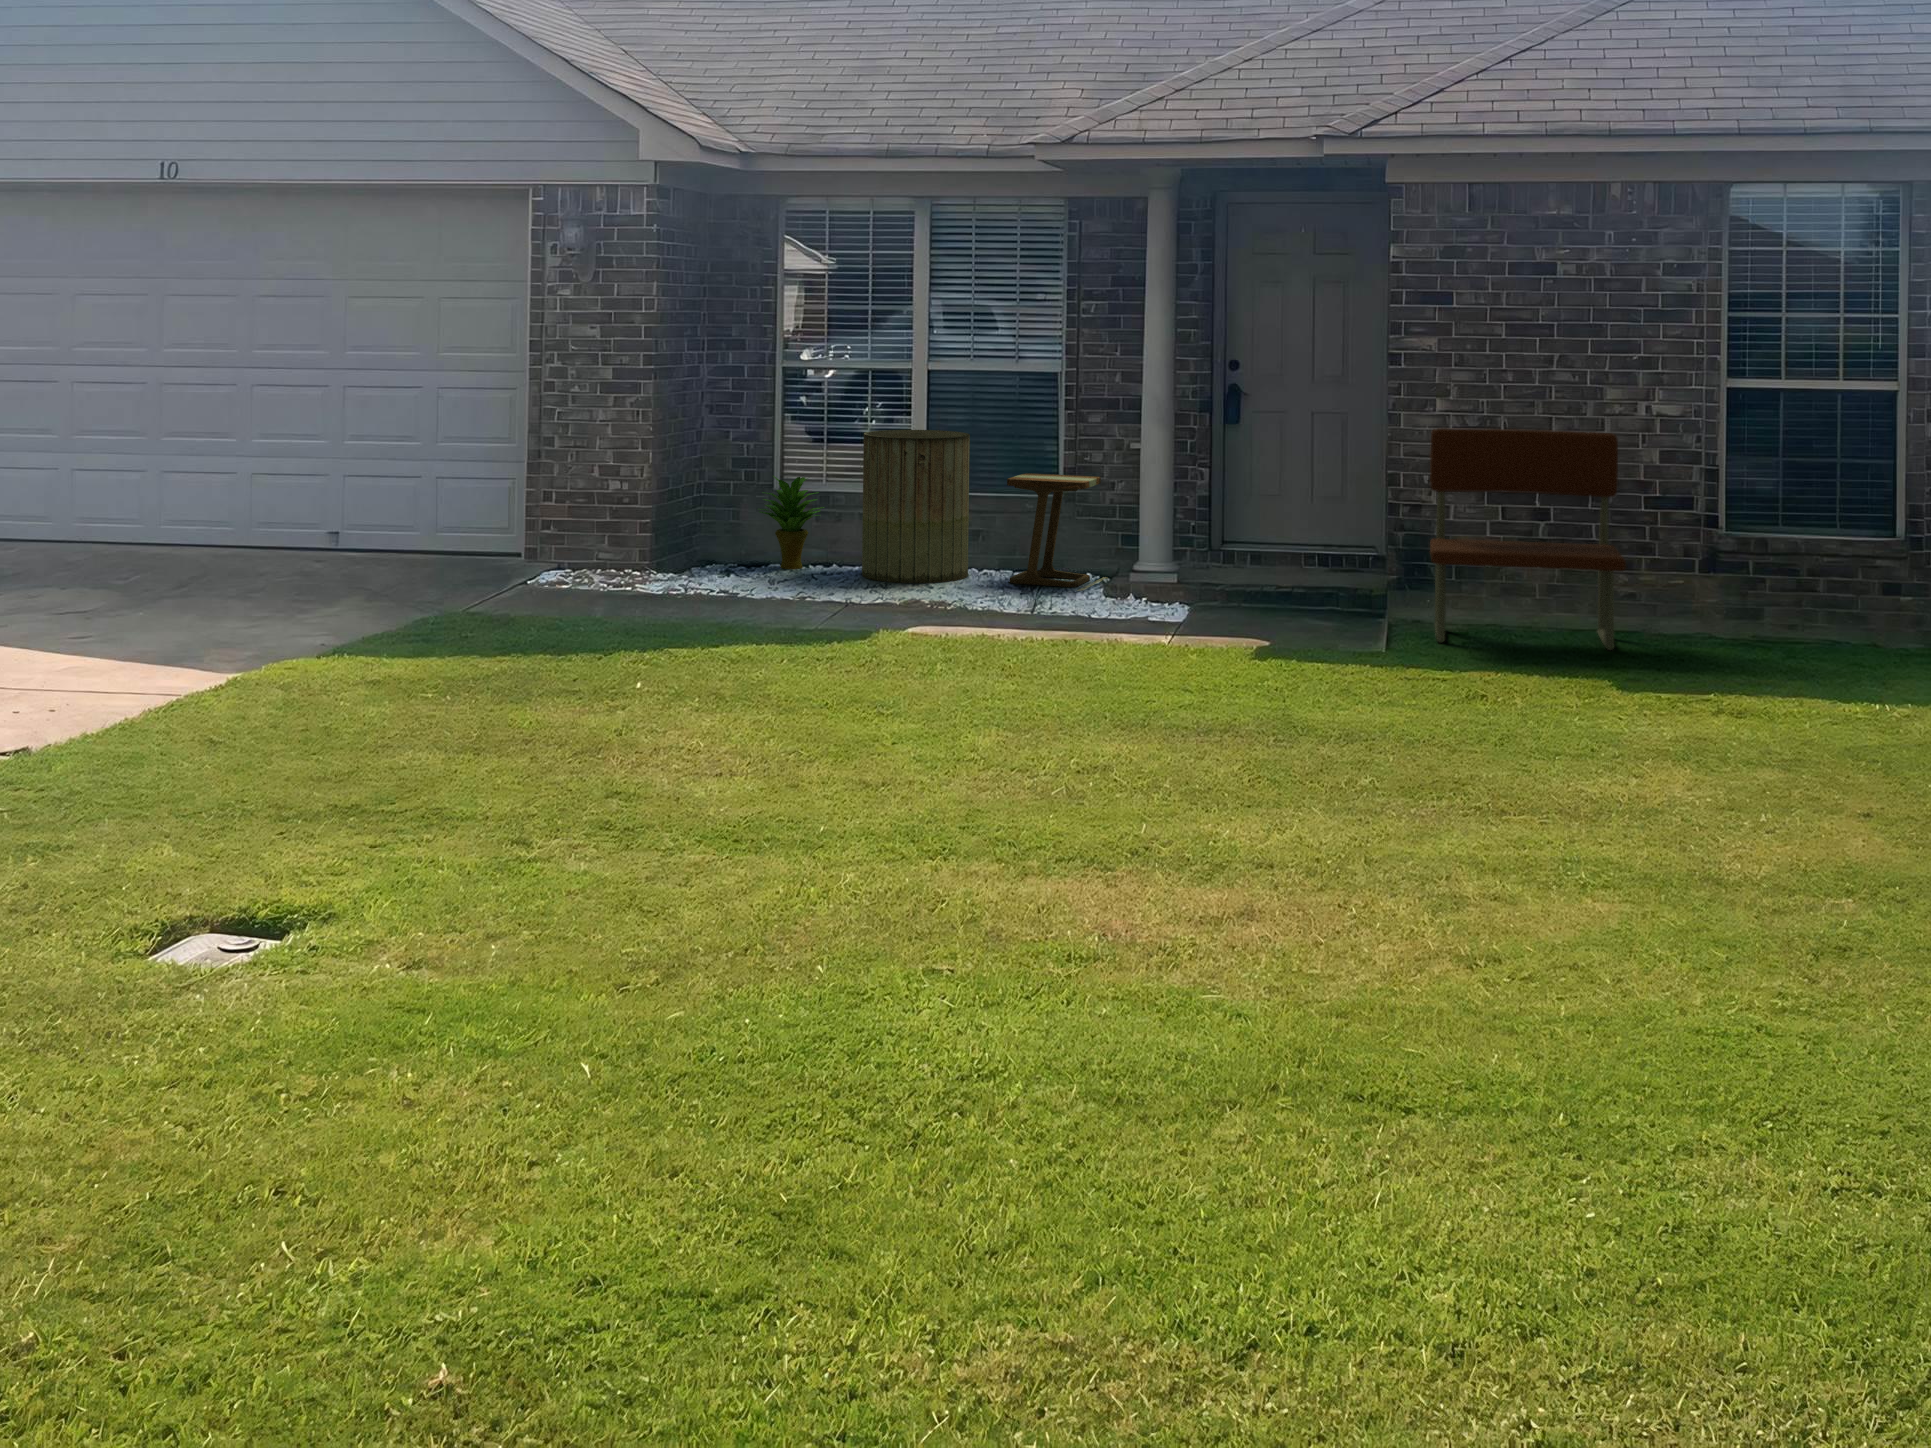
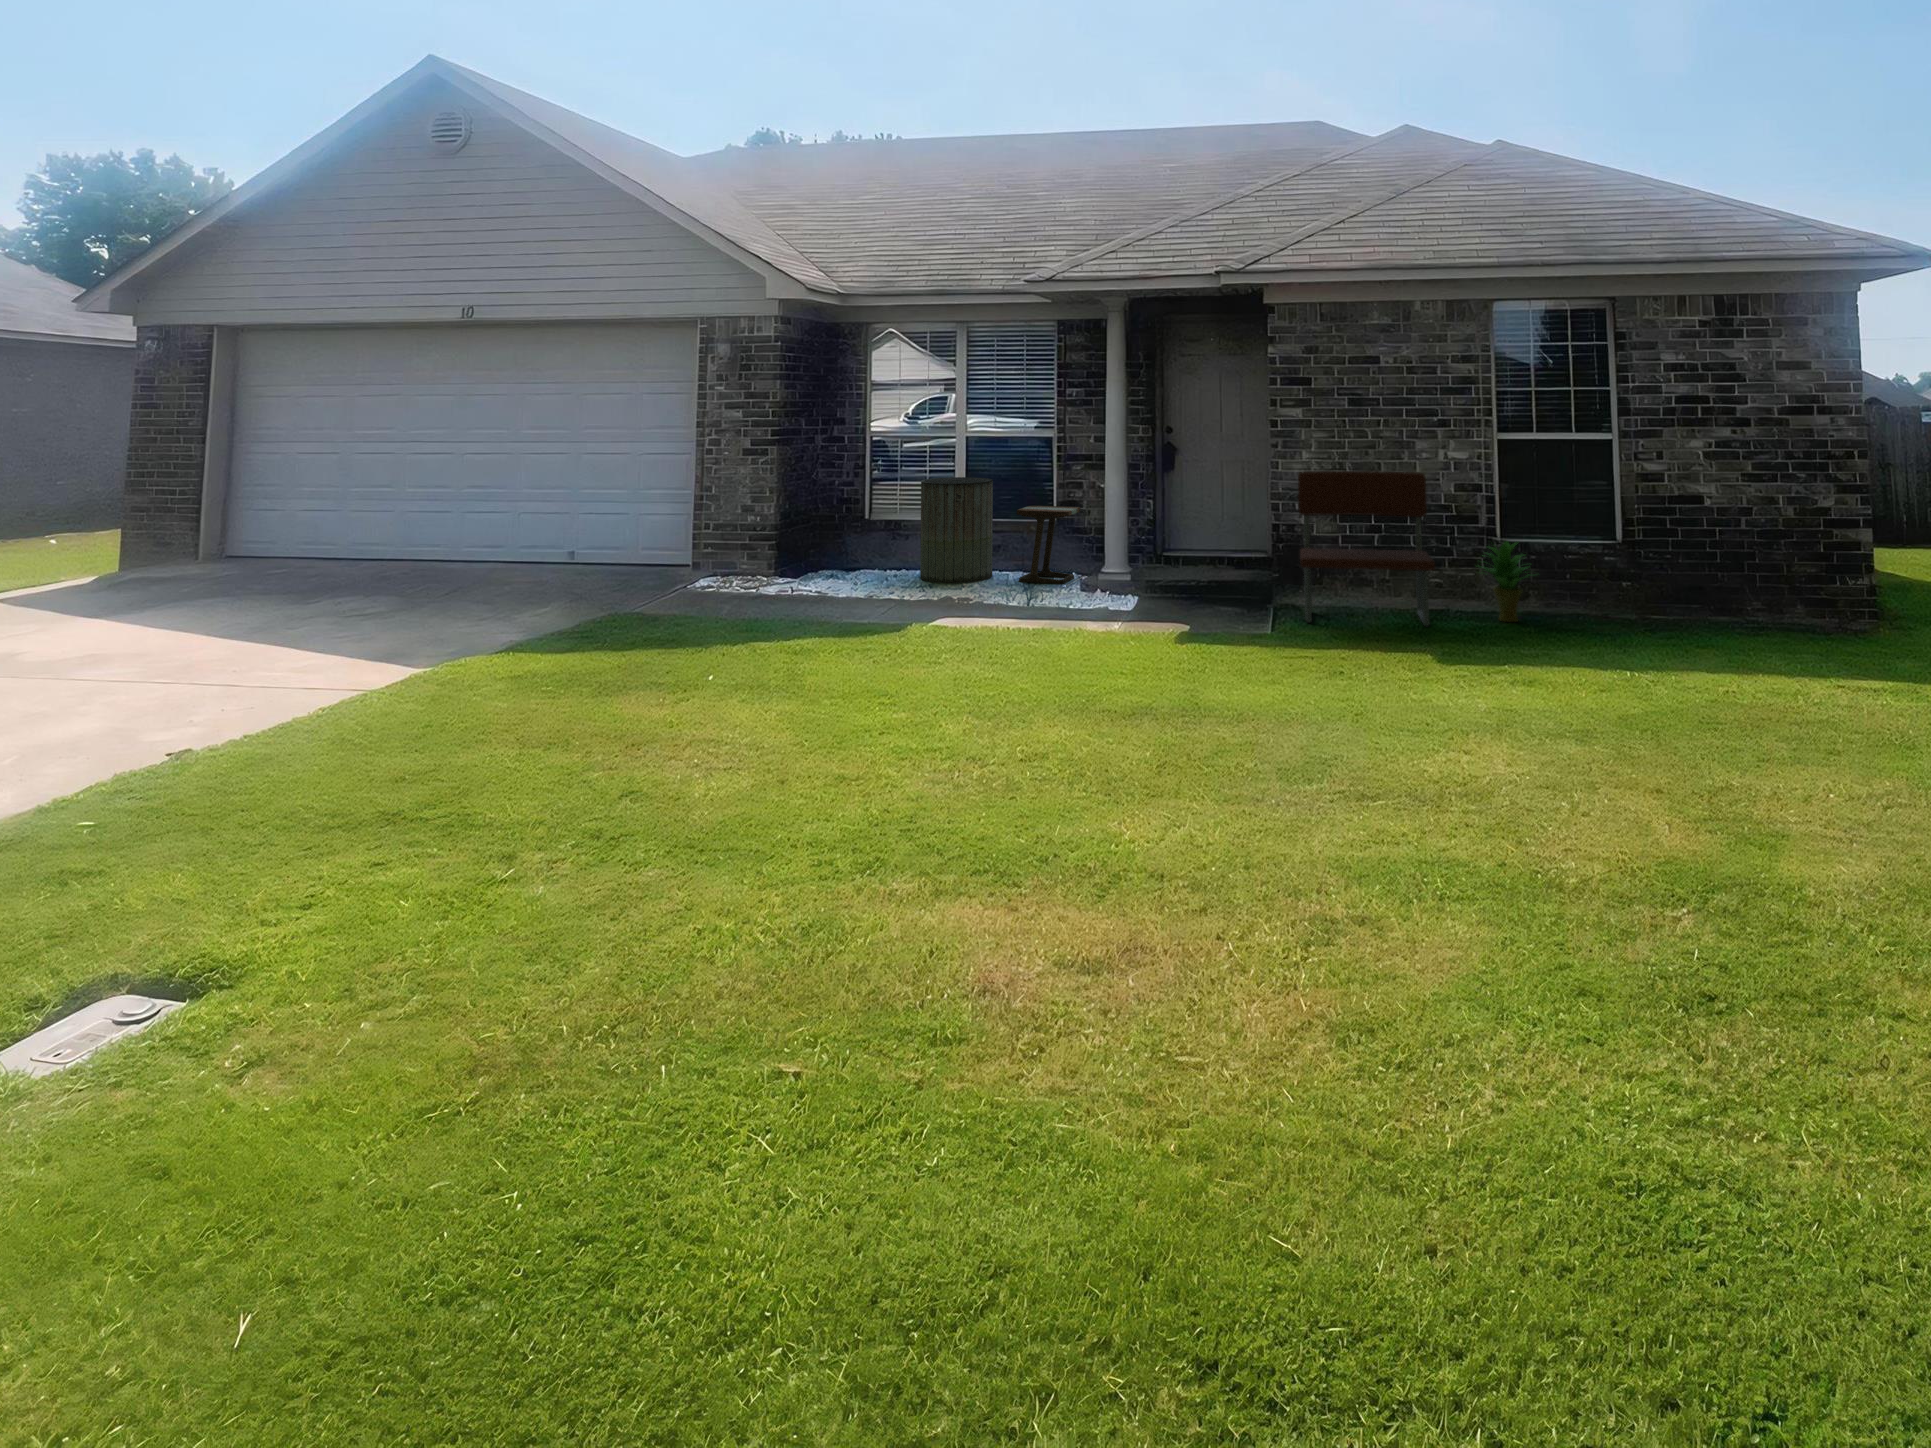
potted plant: present [759,476,825,569] -> present [1481,541,1530,622]

